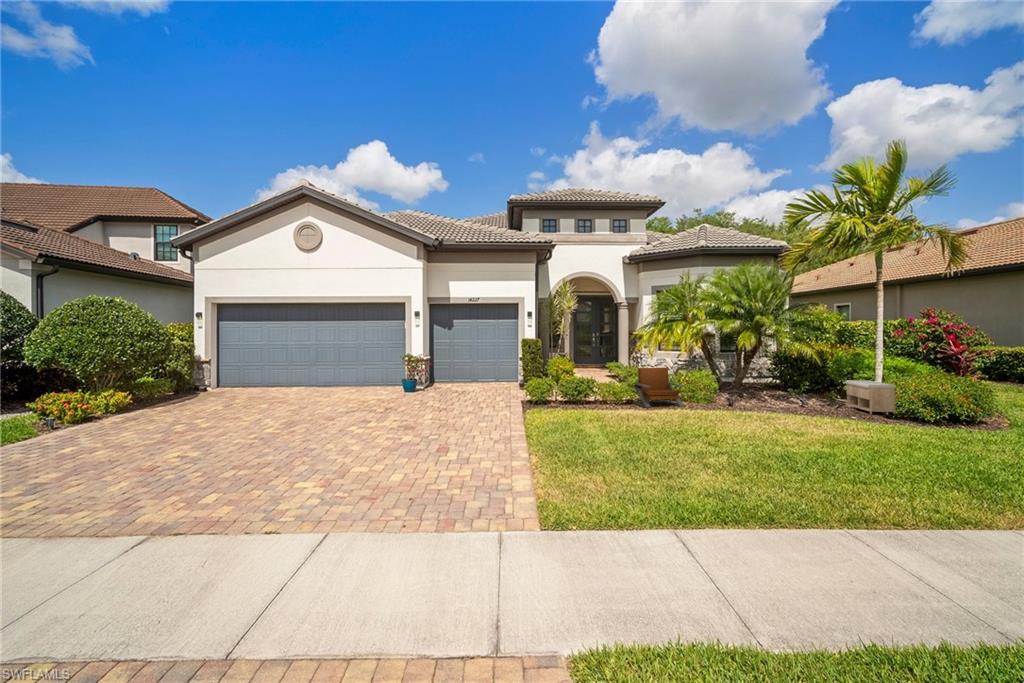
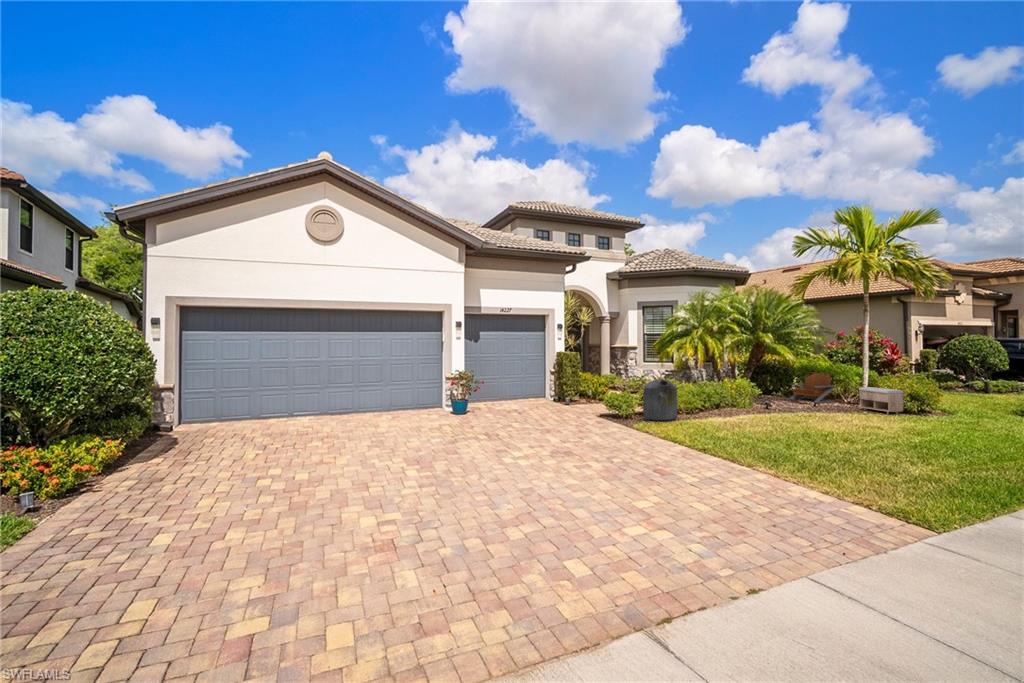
trash can: none [551,364,587,406] -> present [643,379,677,421]
lounge chair: present [633,368,685,408] -> present [790,373,836,403]

